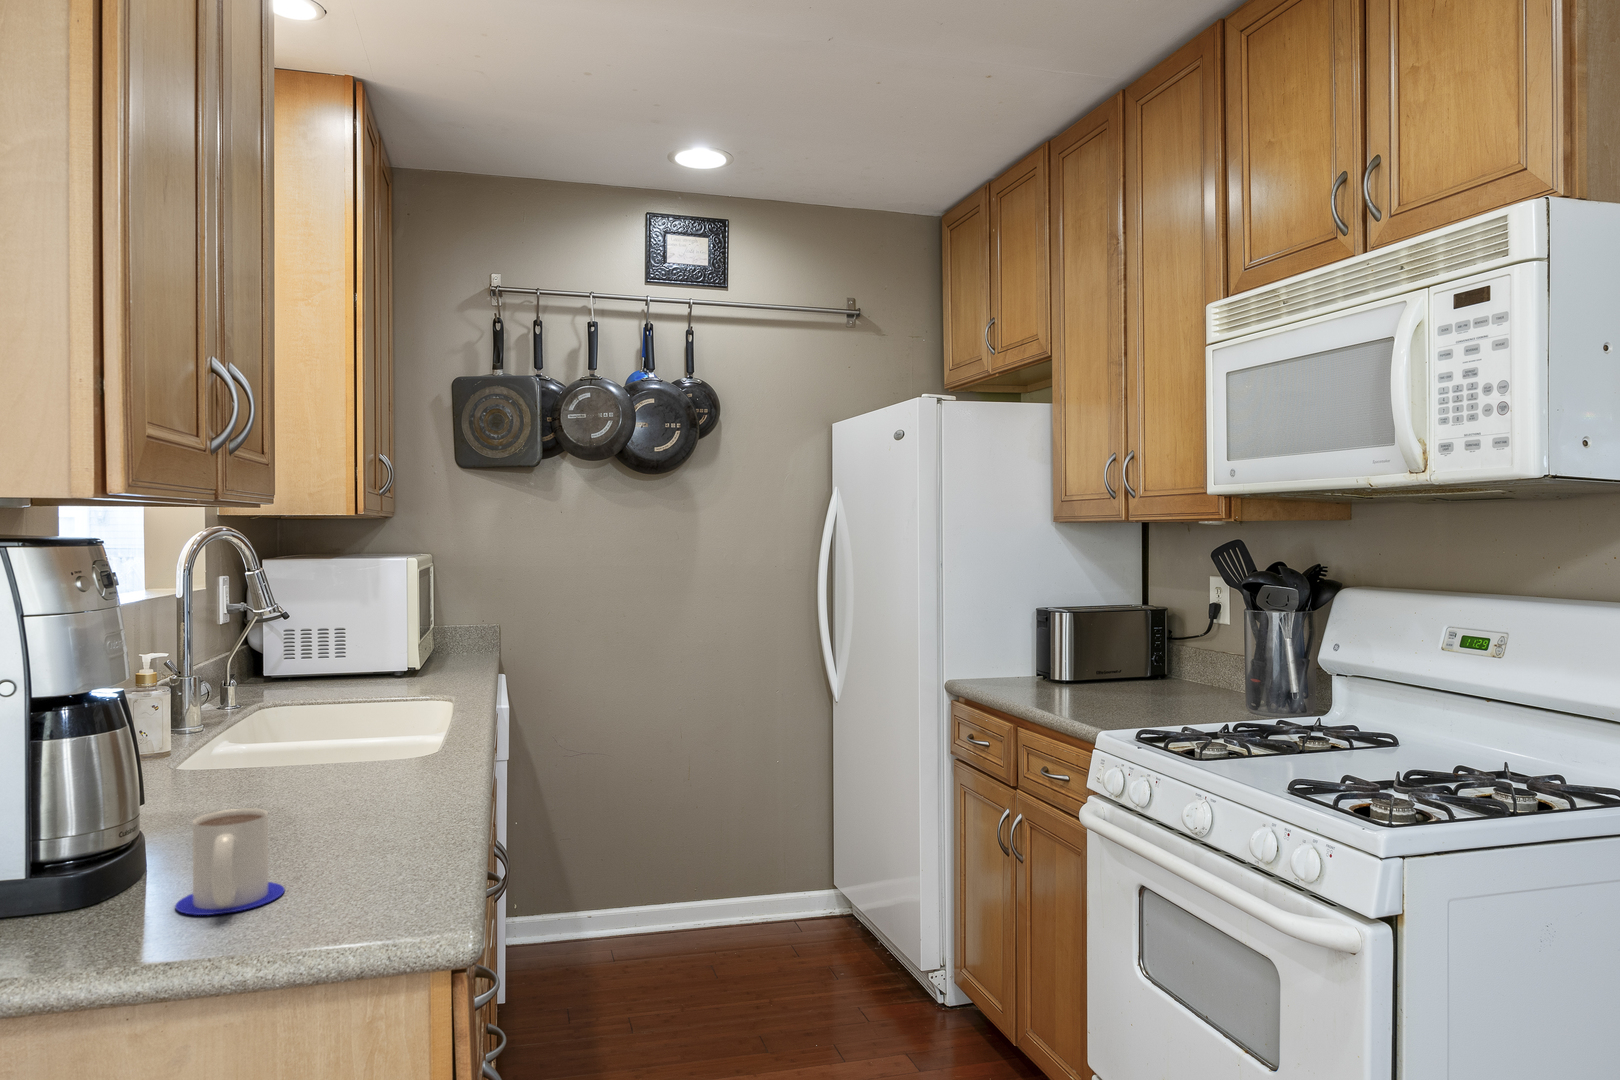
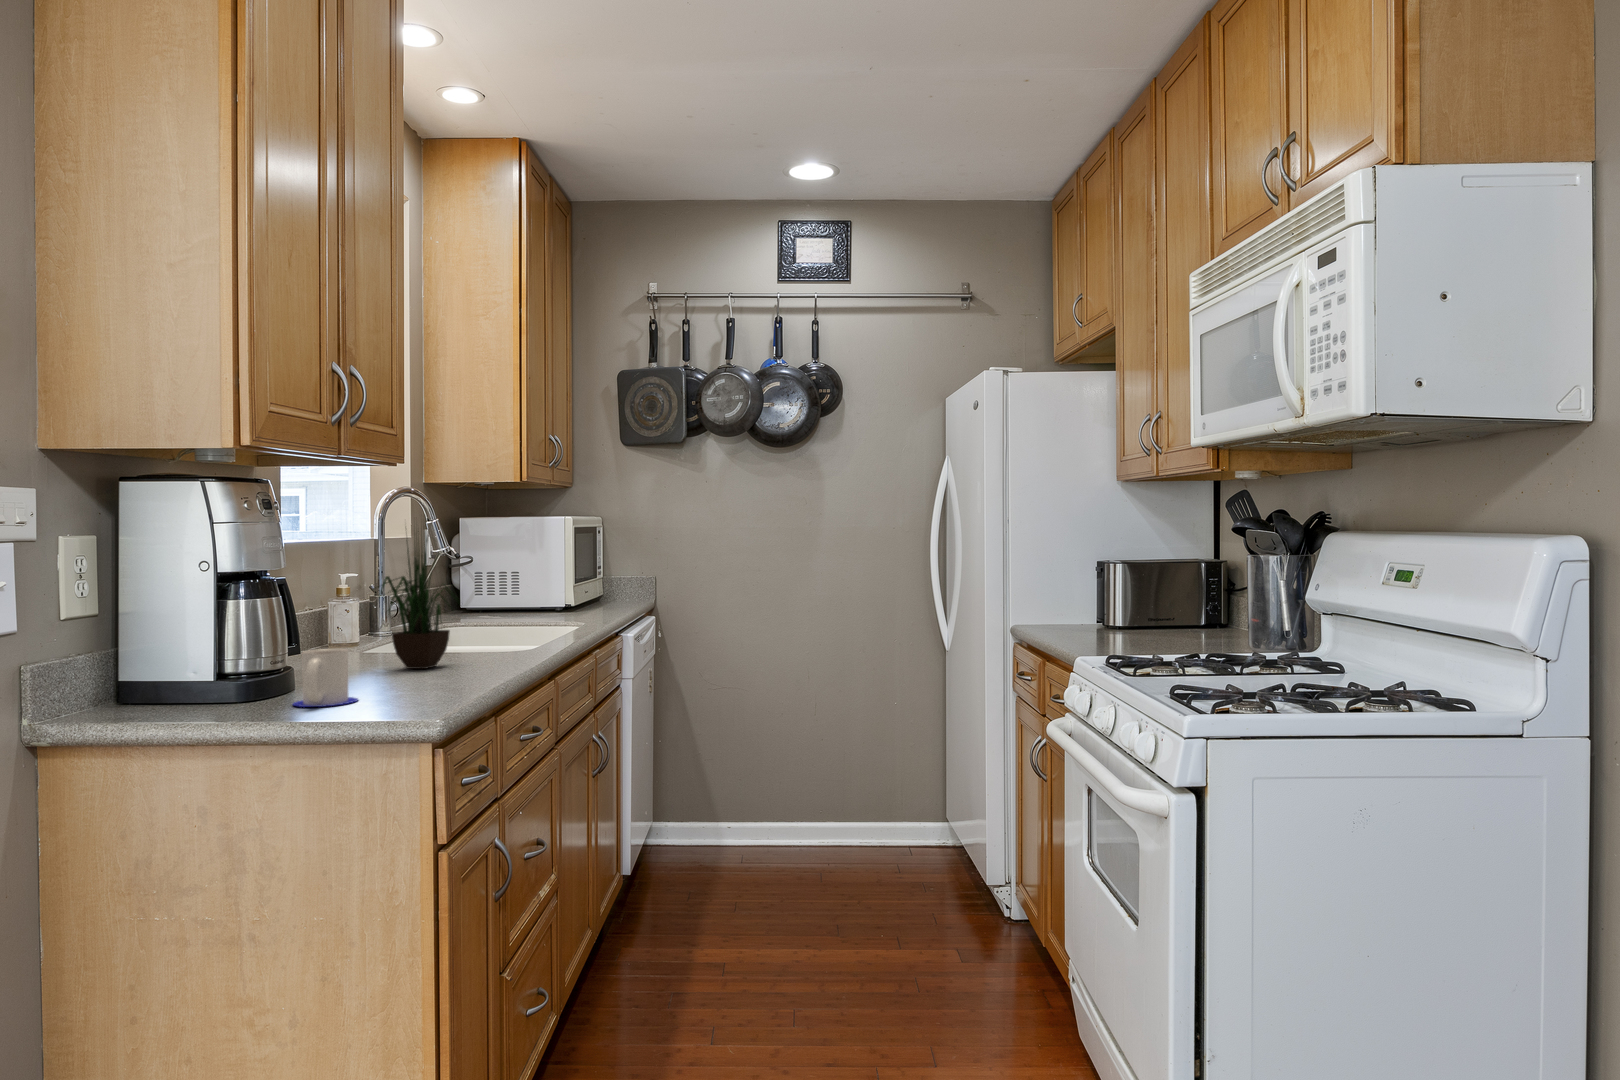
potted plant: none [226,554,376,805] -> present [381,529,451,669]

